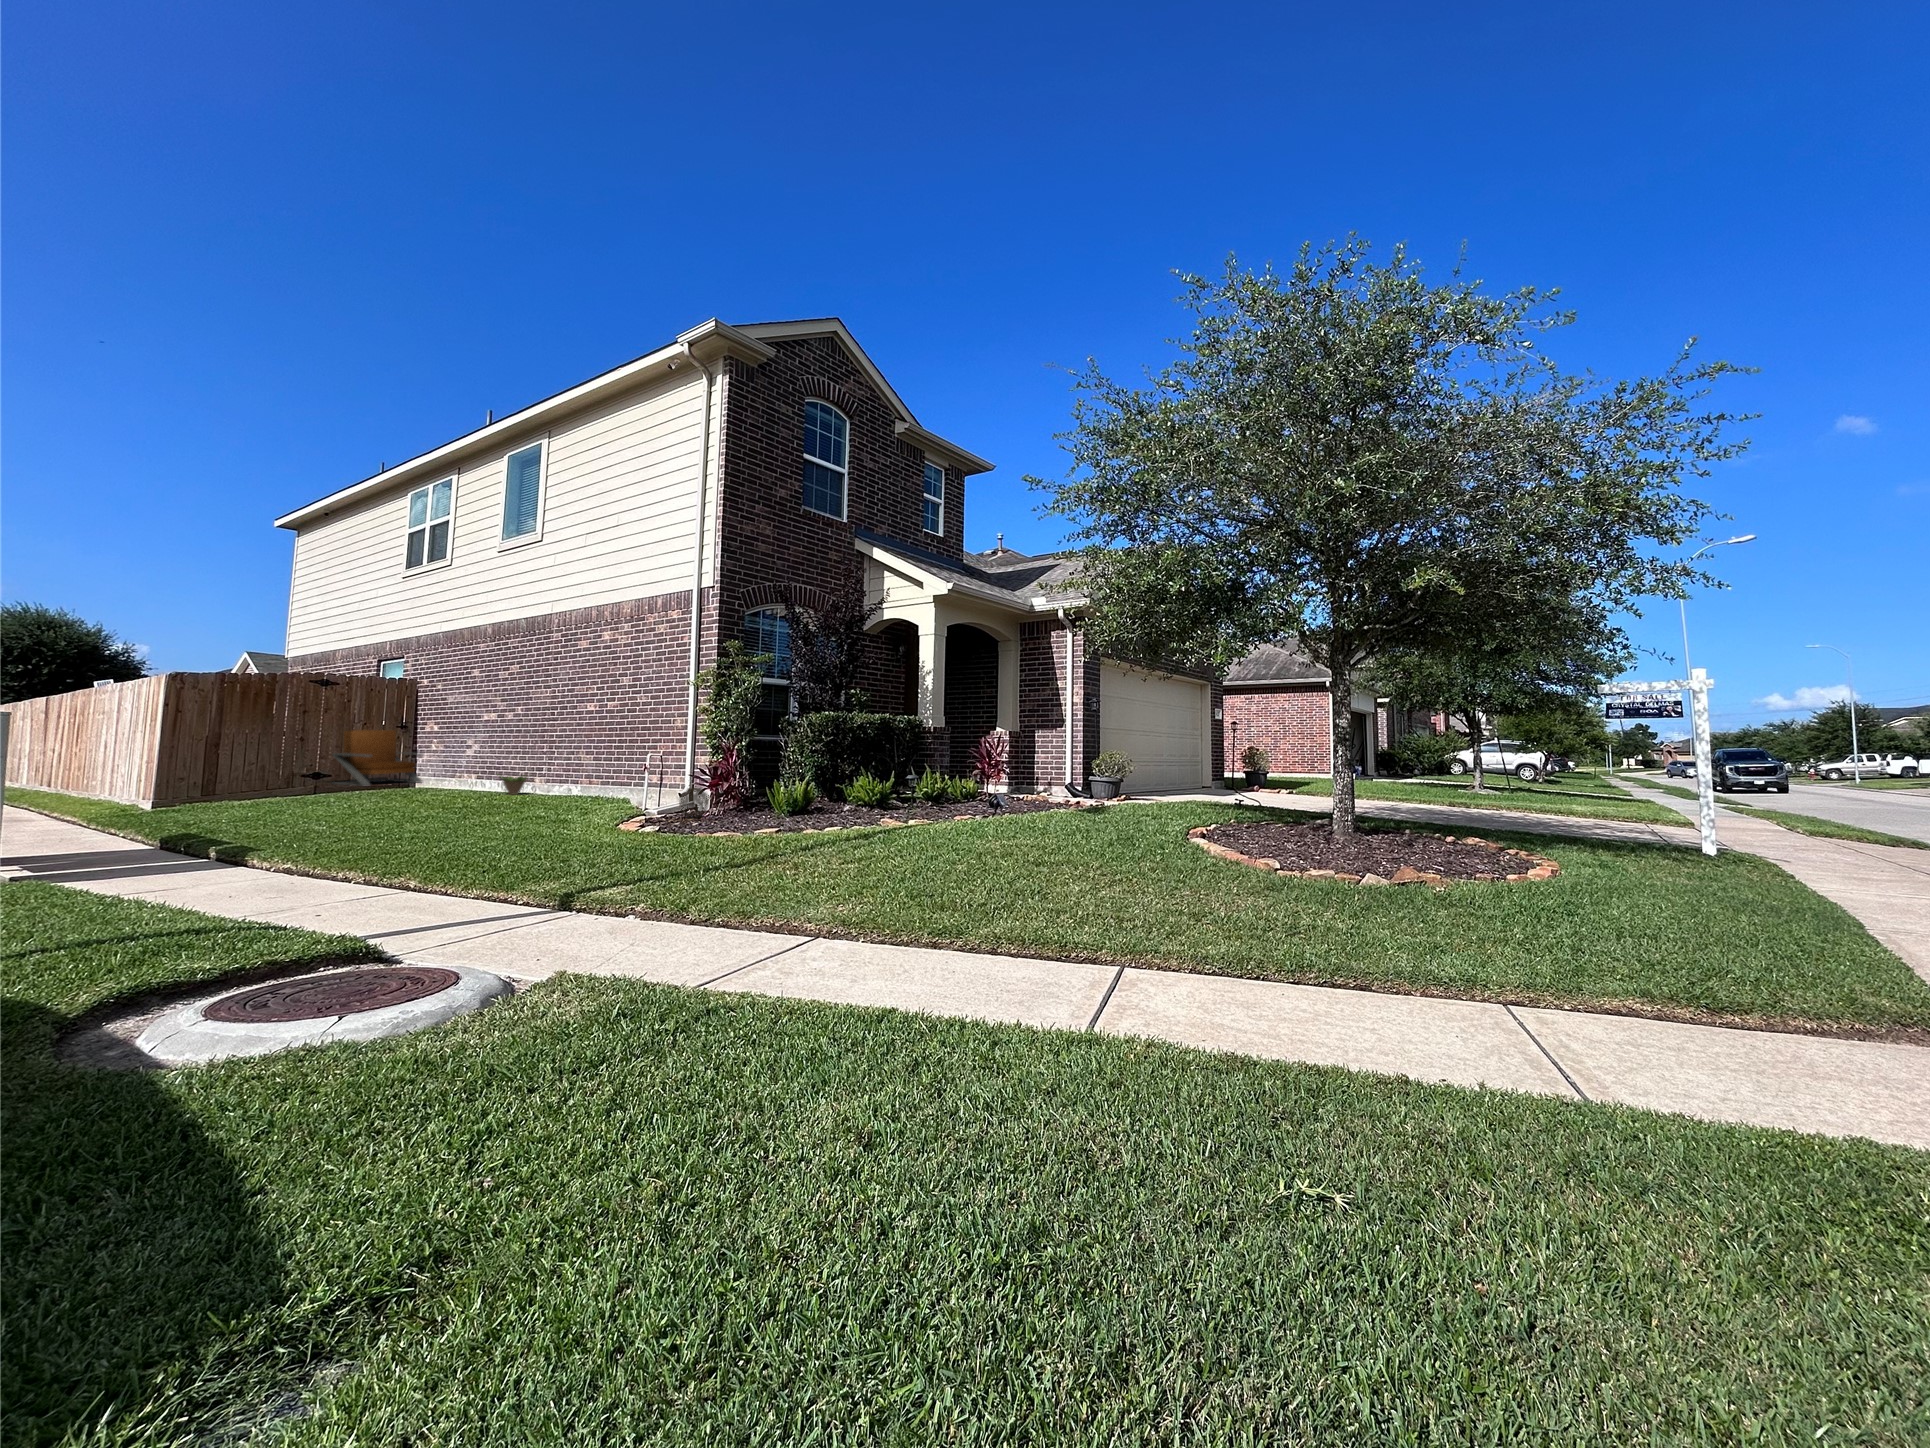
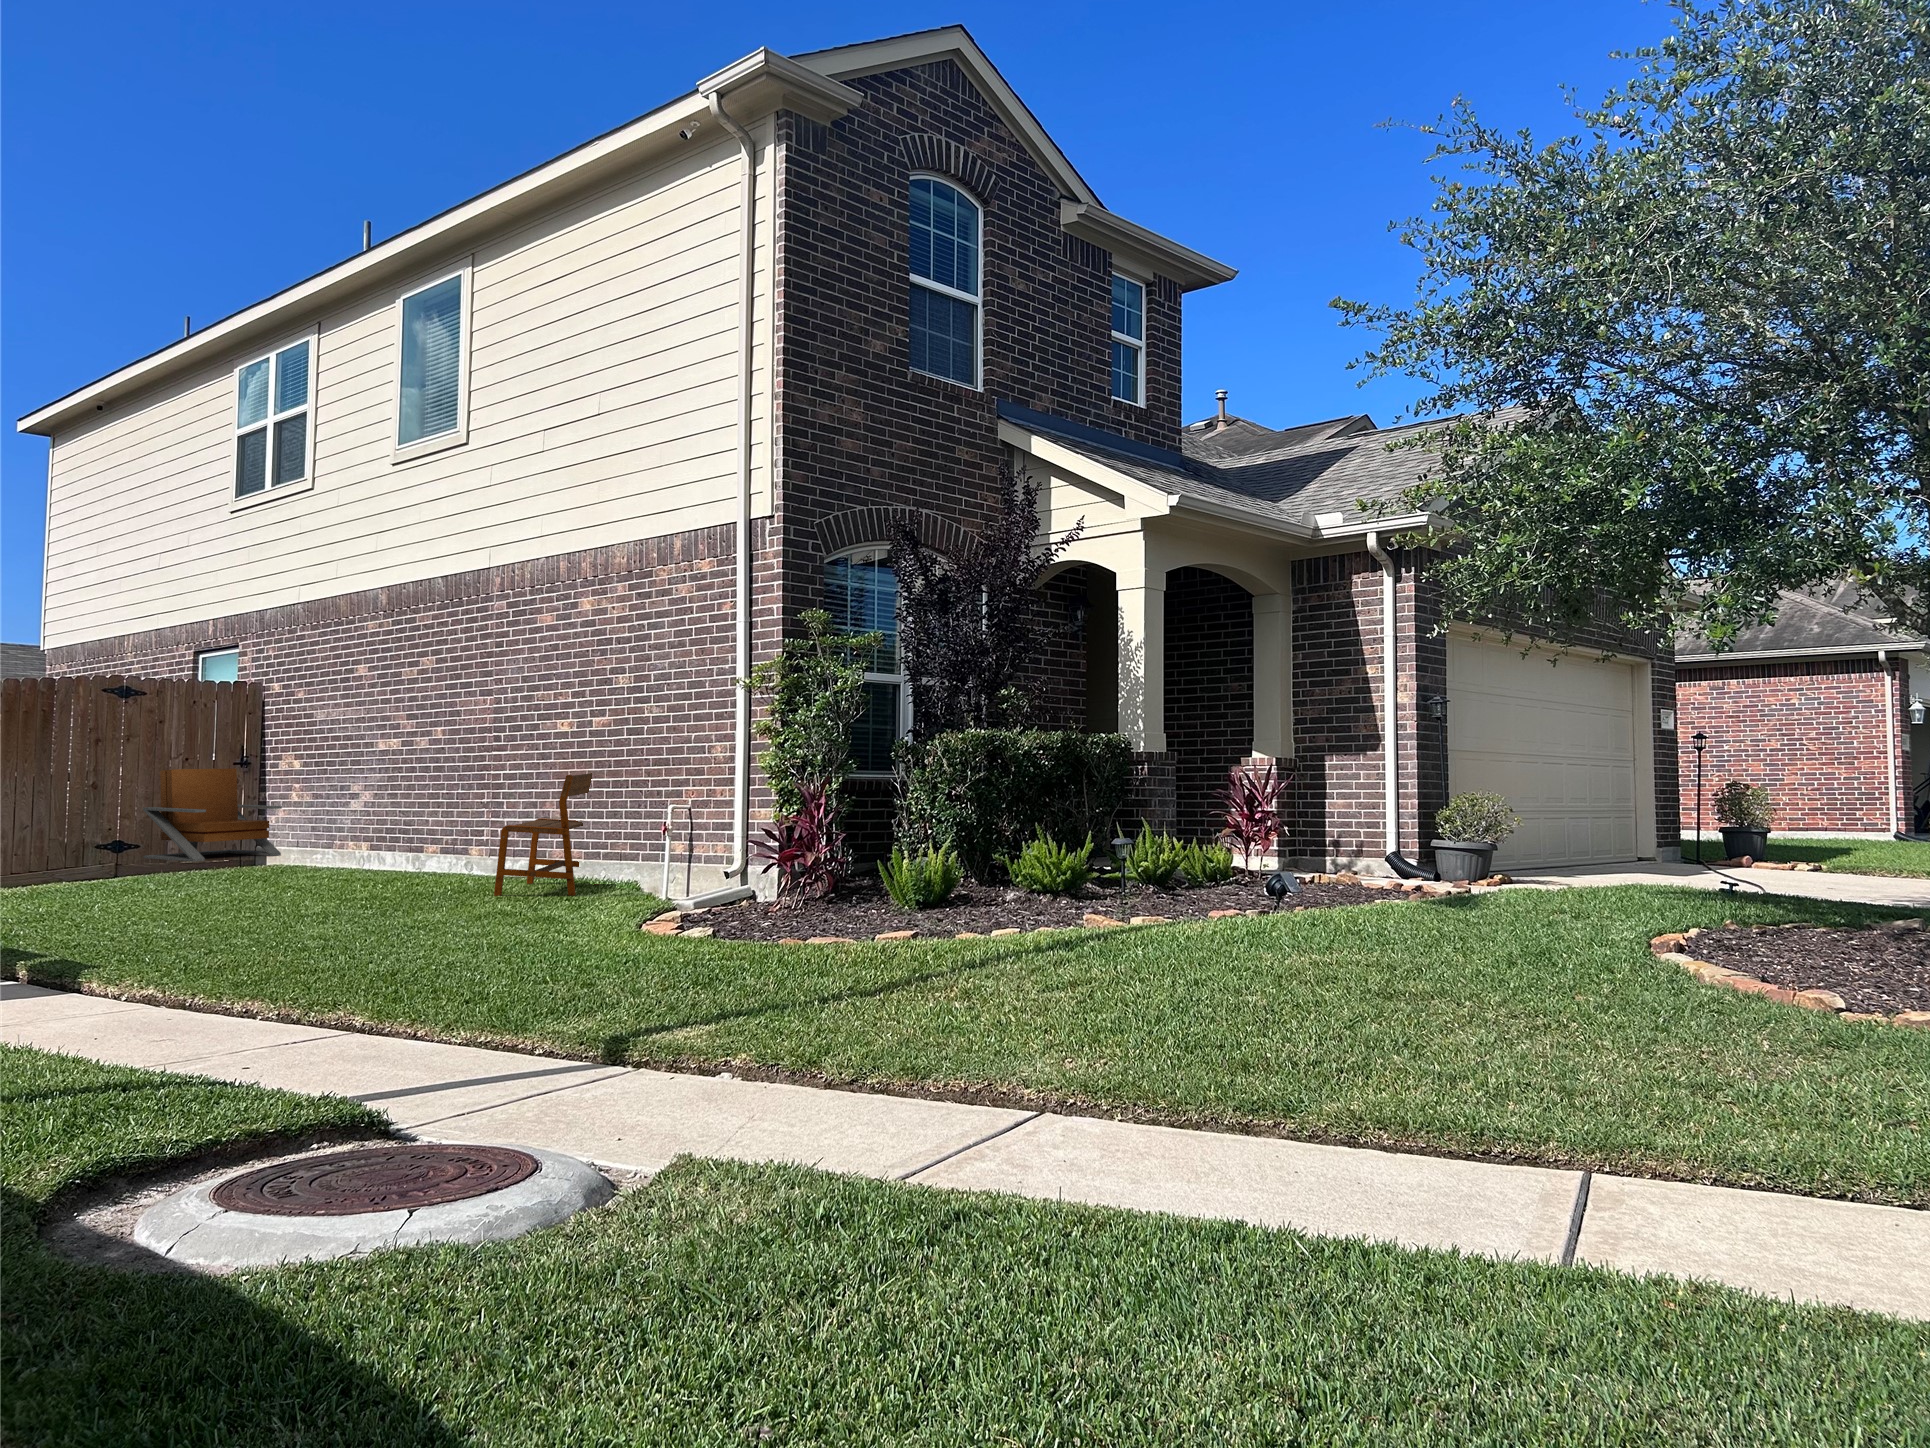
bench: none [542,735,613,807] -> present [494,773,598,896]
decorative plant: present [500,776,527,795] -> none [403,840,465,875]
woven basket: present [679,788,709,818] -> none [727,862,775,914]

